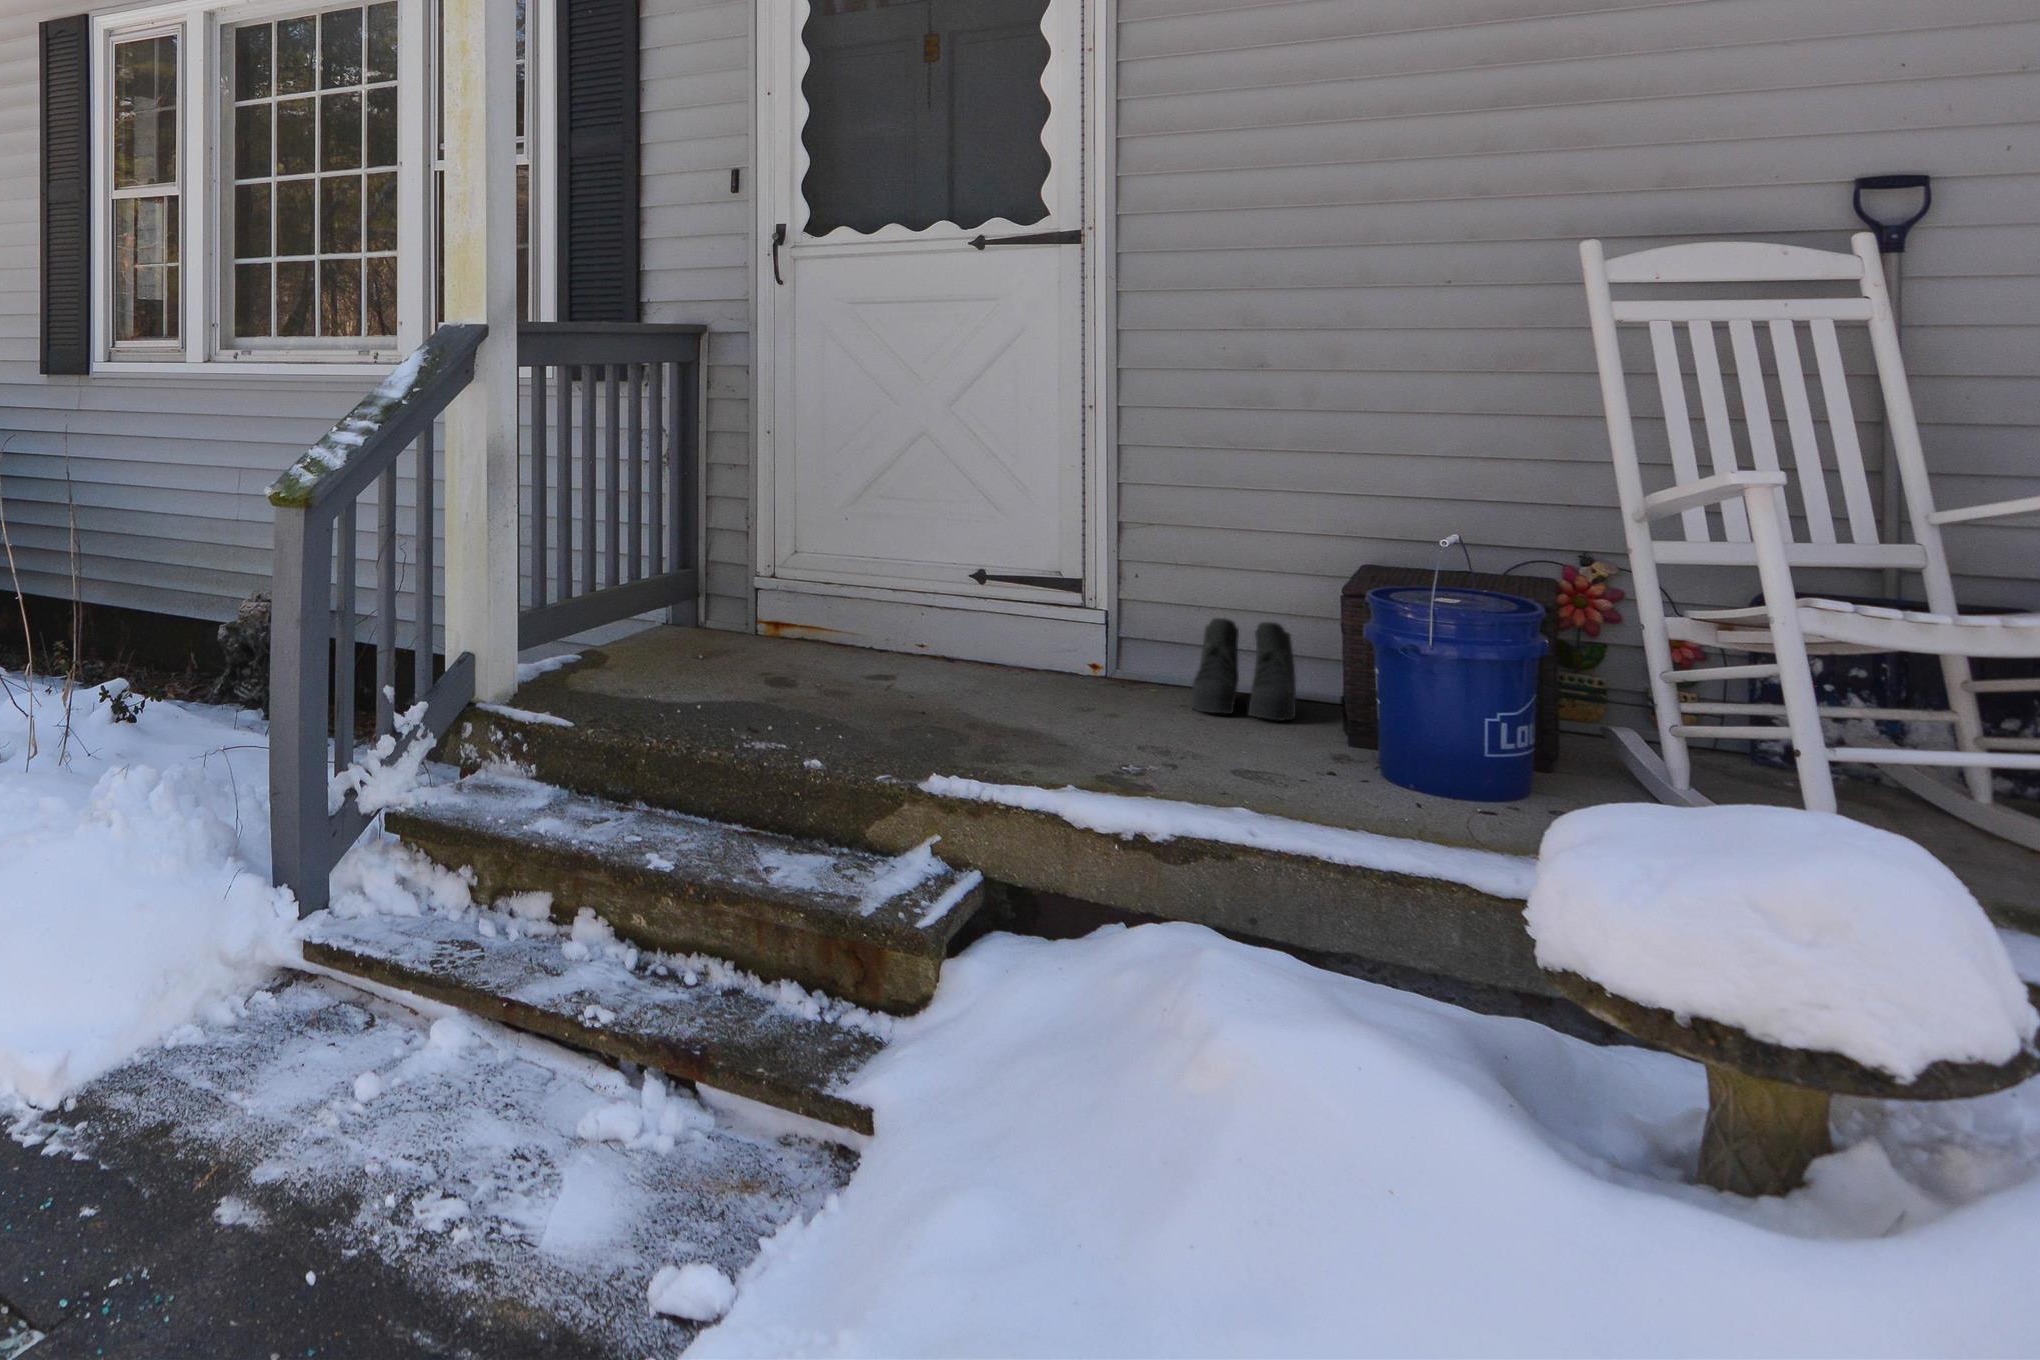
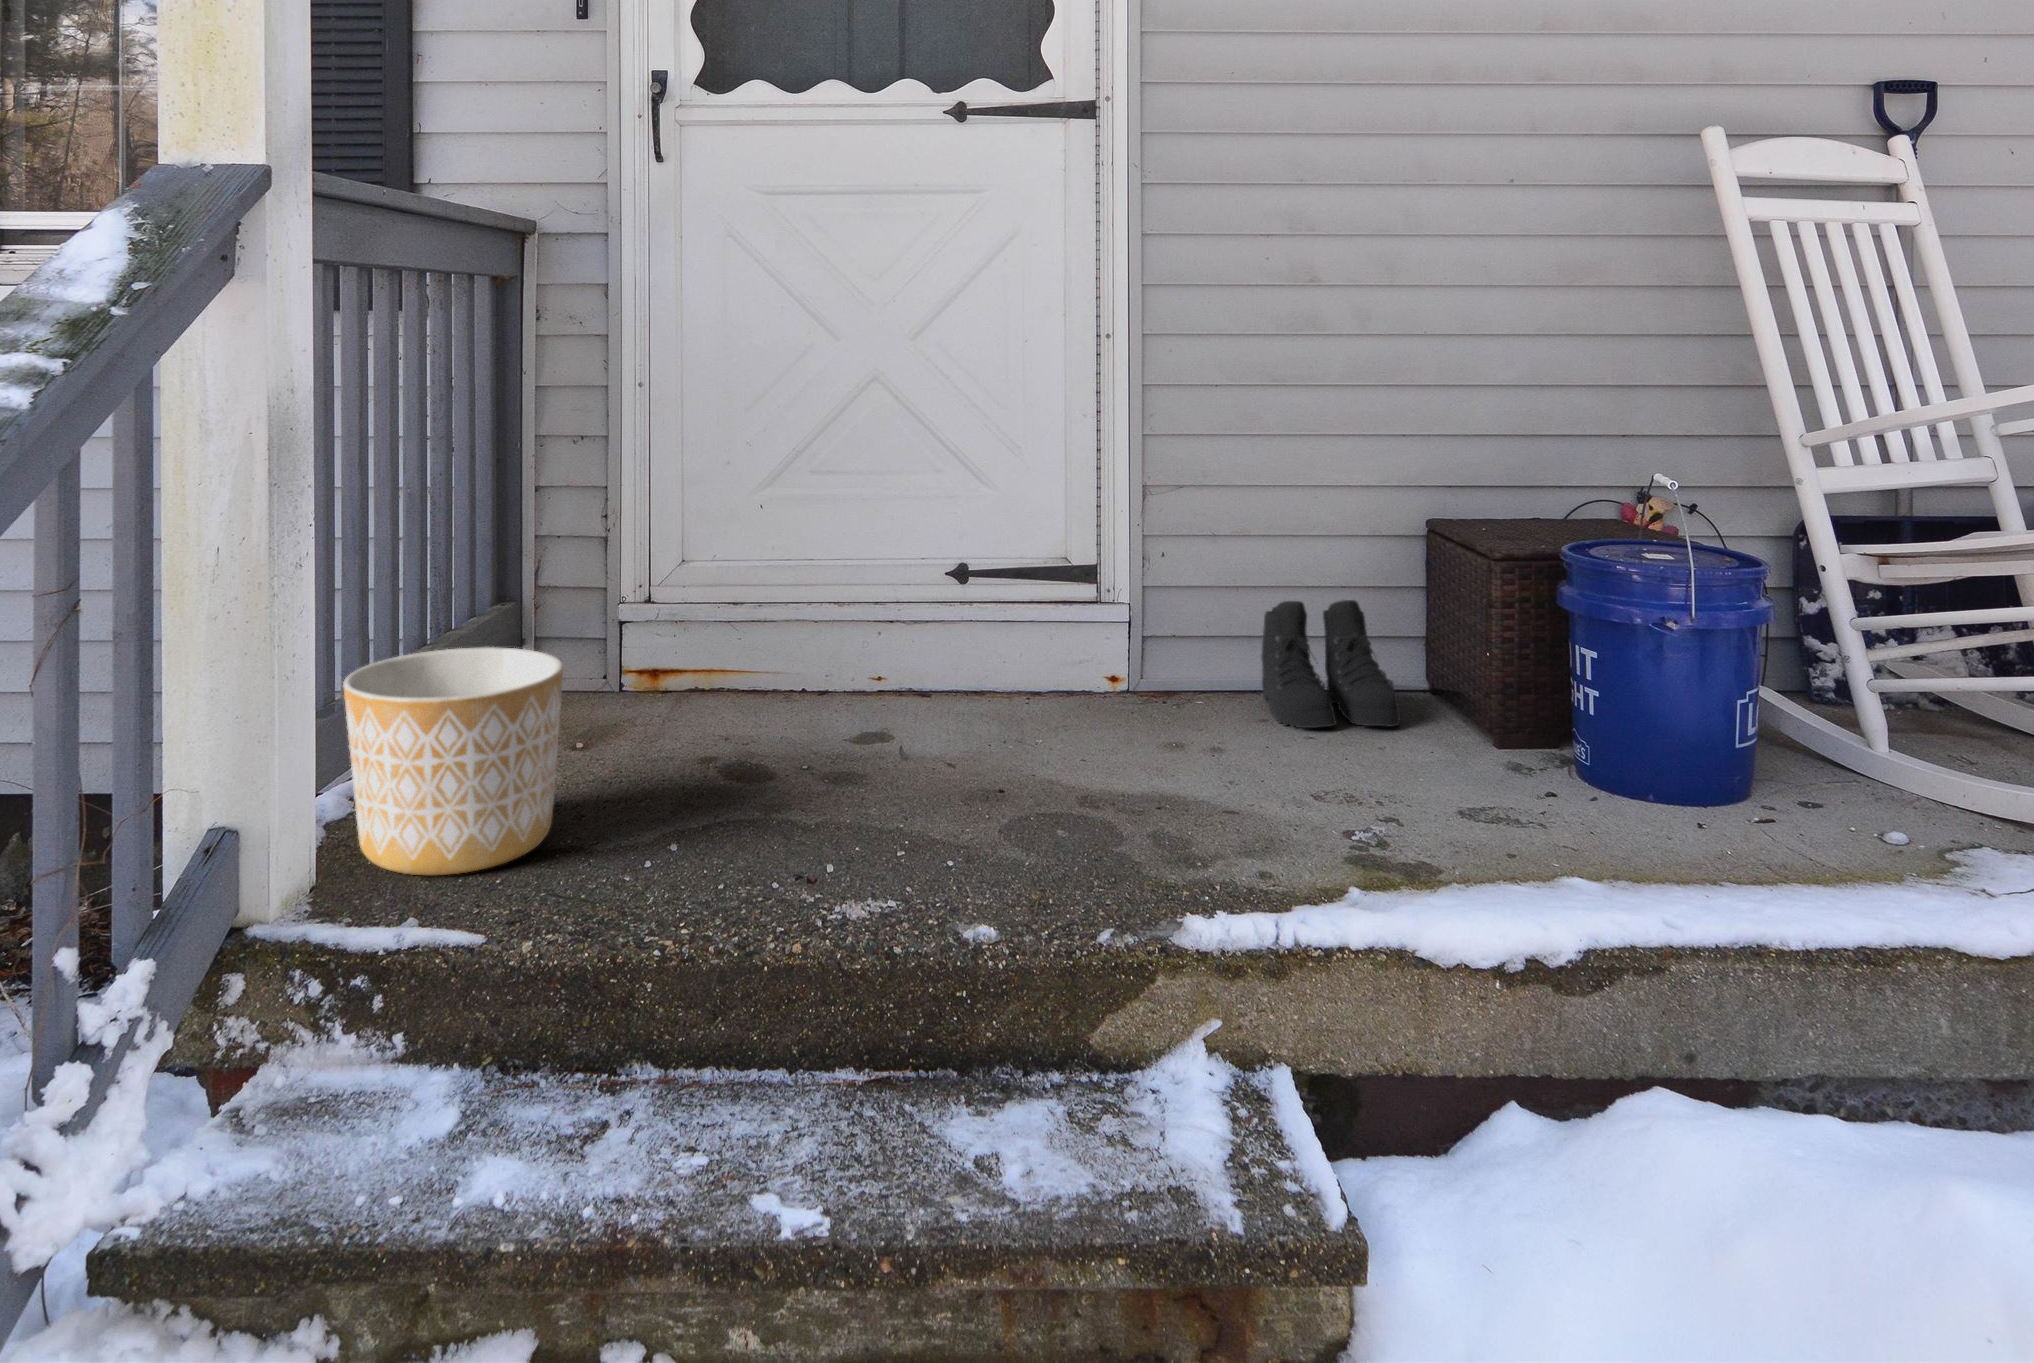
planter: none [535,583,648,699] -> present [343,647,563,875]

